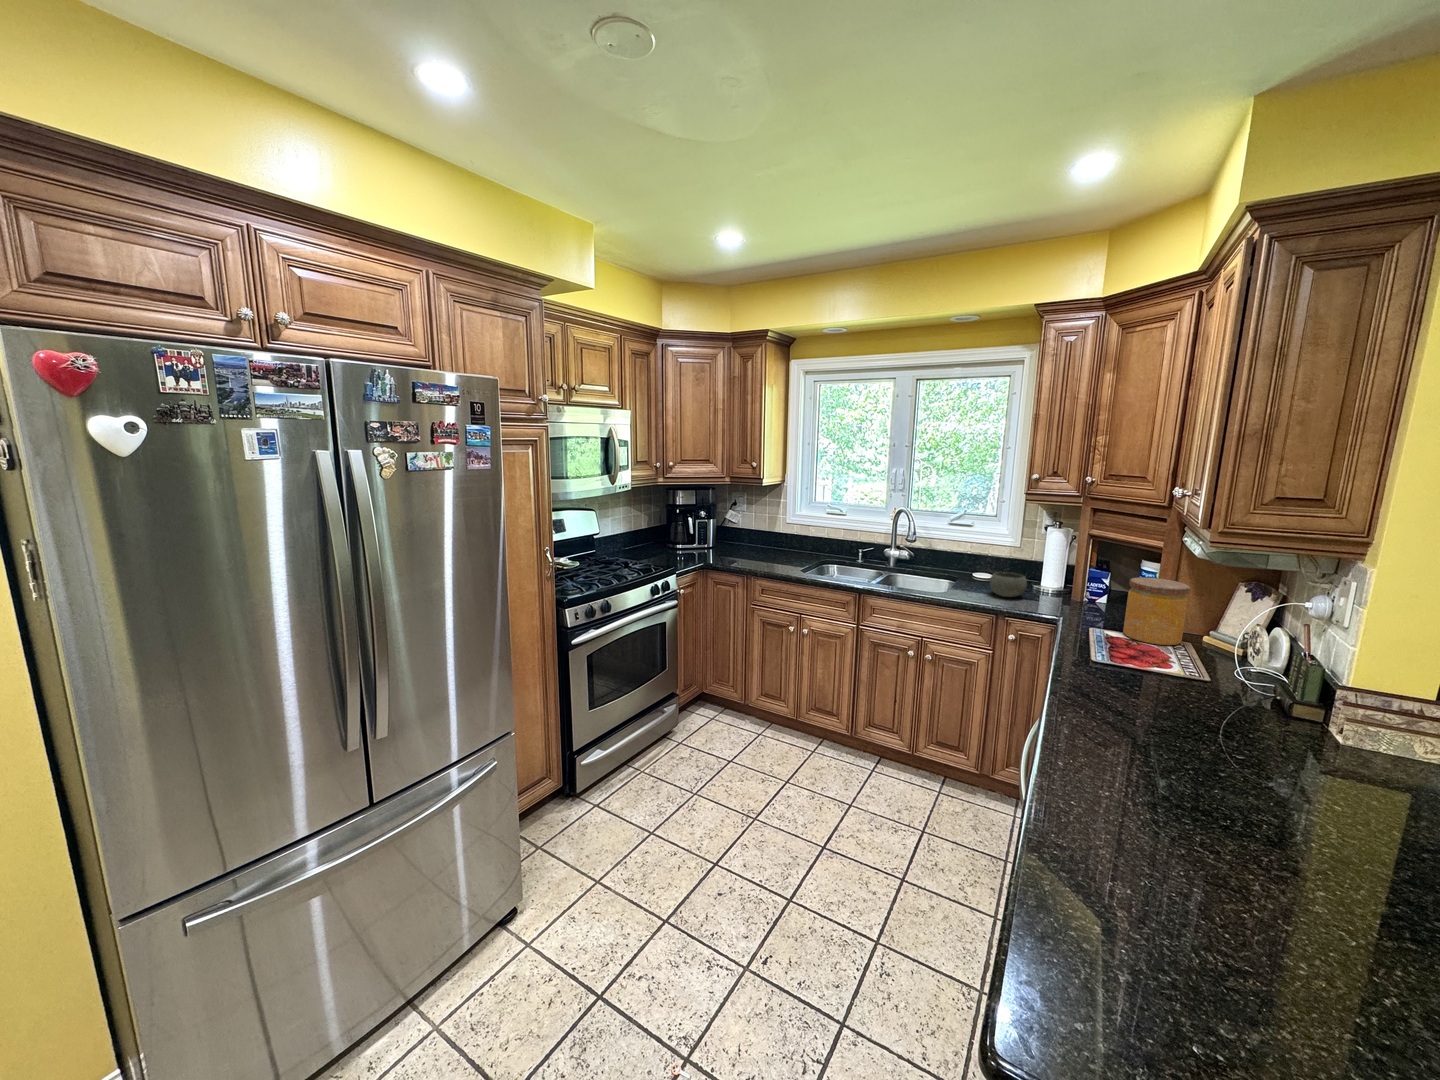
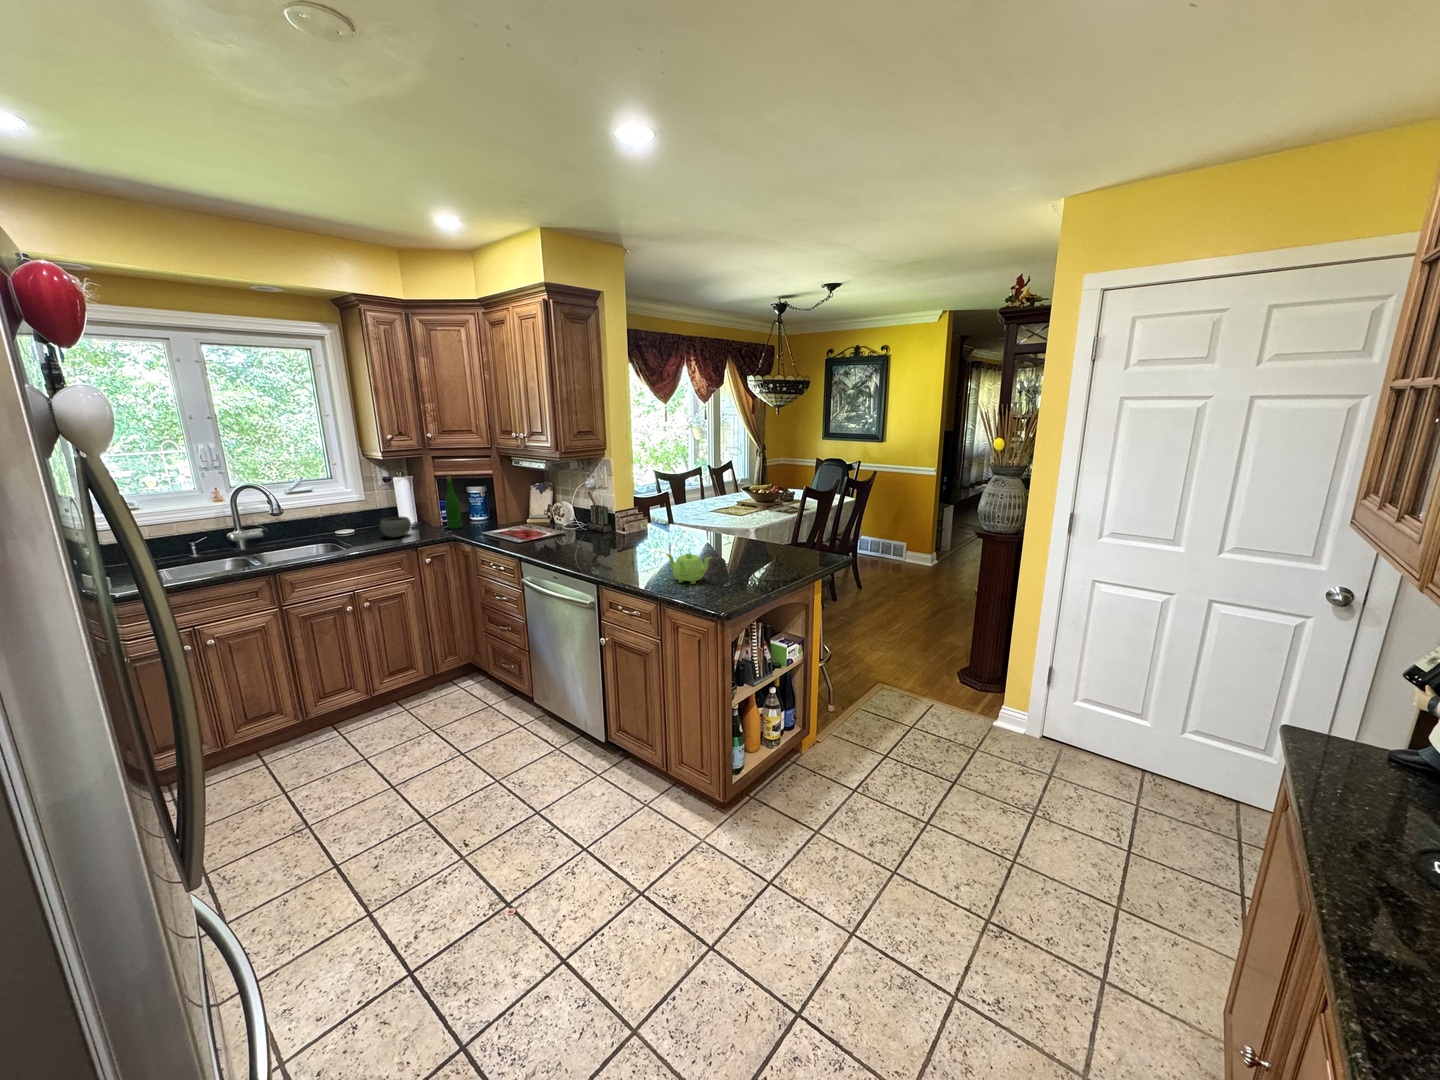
wine bottle: none [1076,537,1101,611] -> present [445,476,462,529]
jar: present [1123,577,1190,645] -> none [494,492,527,532]
teapot: none [1140,807,1273,941] -> present [666,553,711,584]

